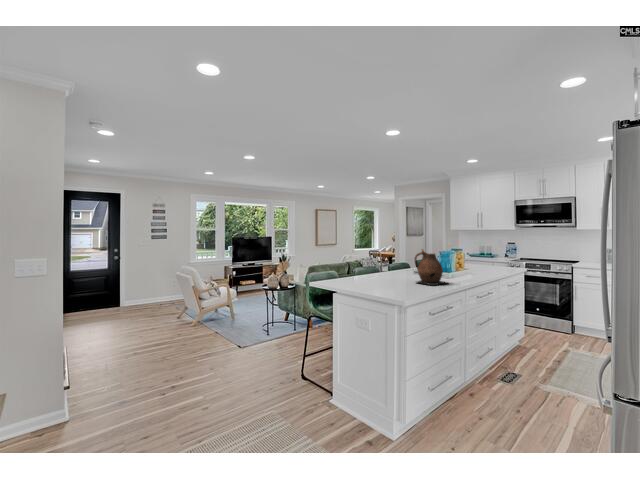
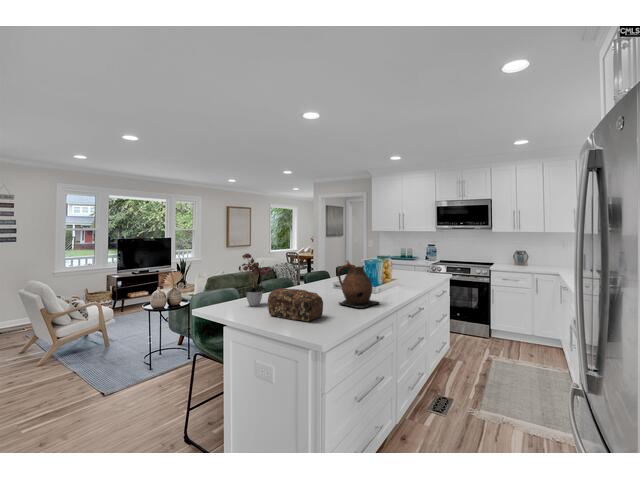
flower arrangement: none [338,241,366,282] -> present [239,253,272,306]
bread loaf: none [362,267,403,290] -> present [268,288,323,321]

